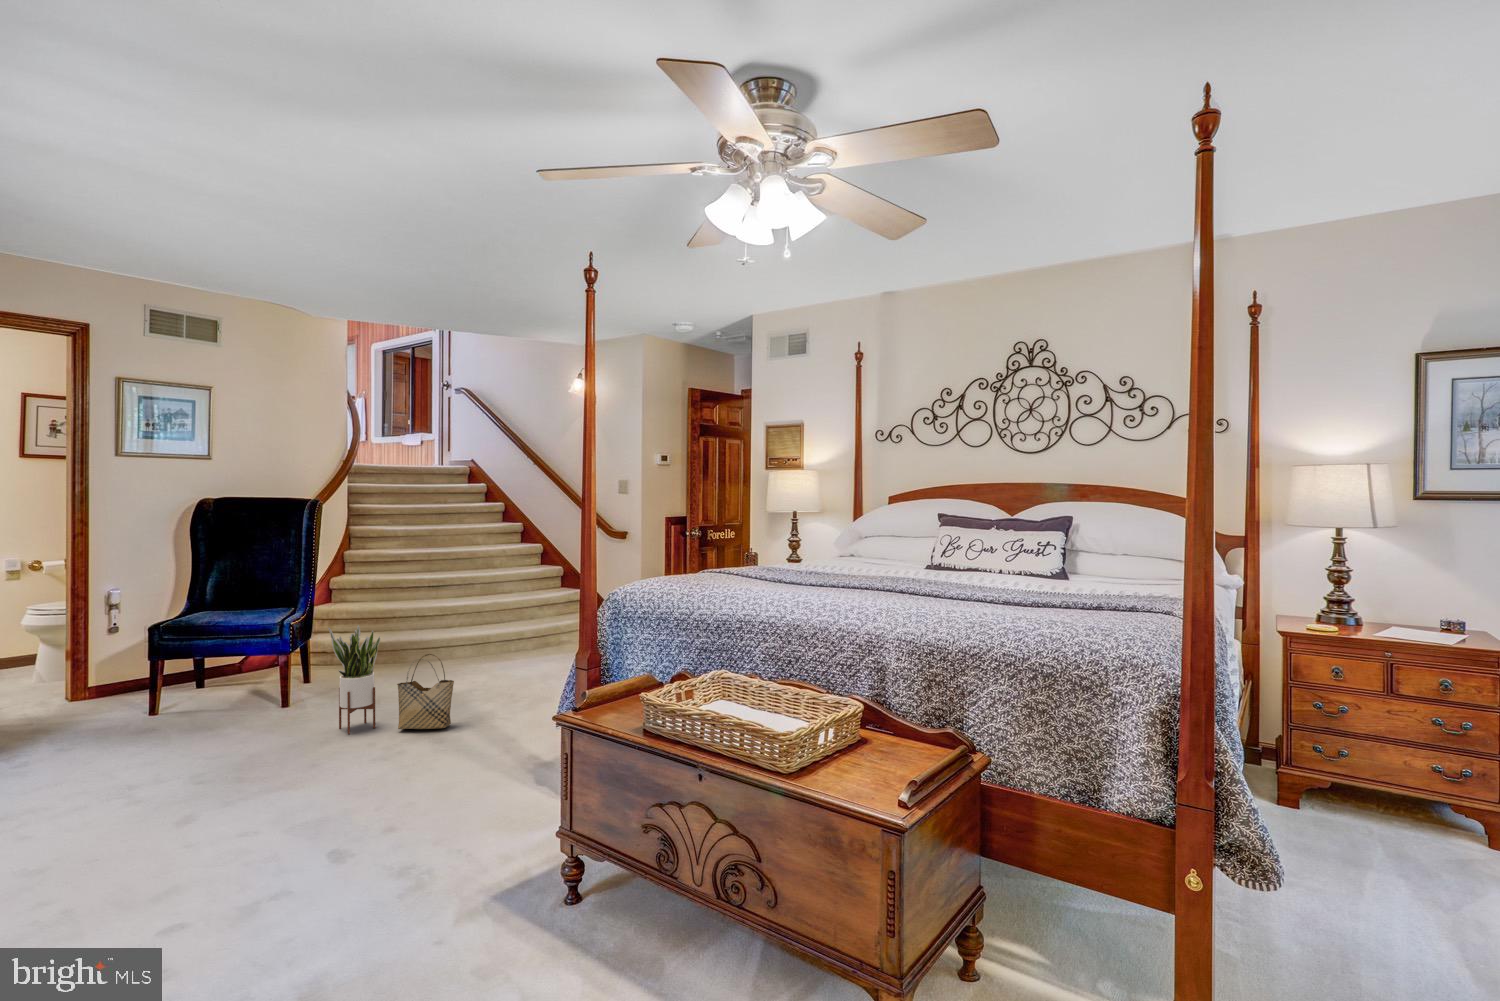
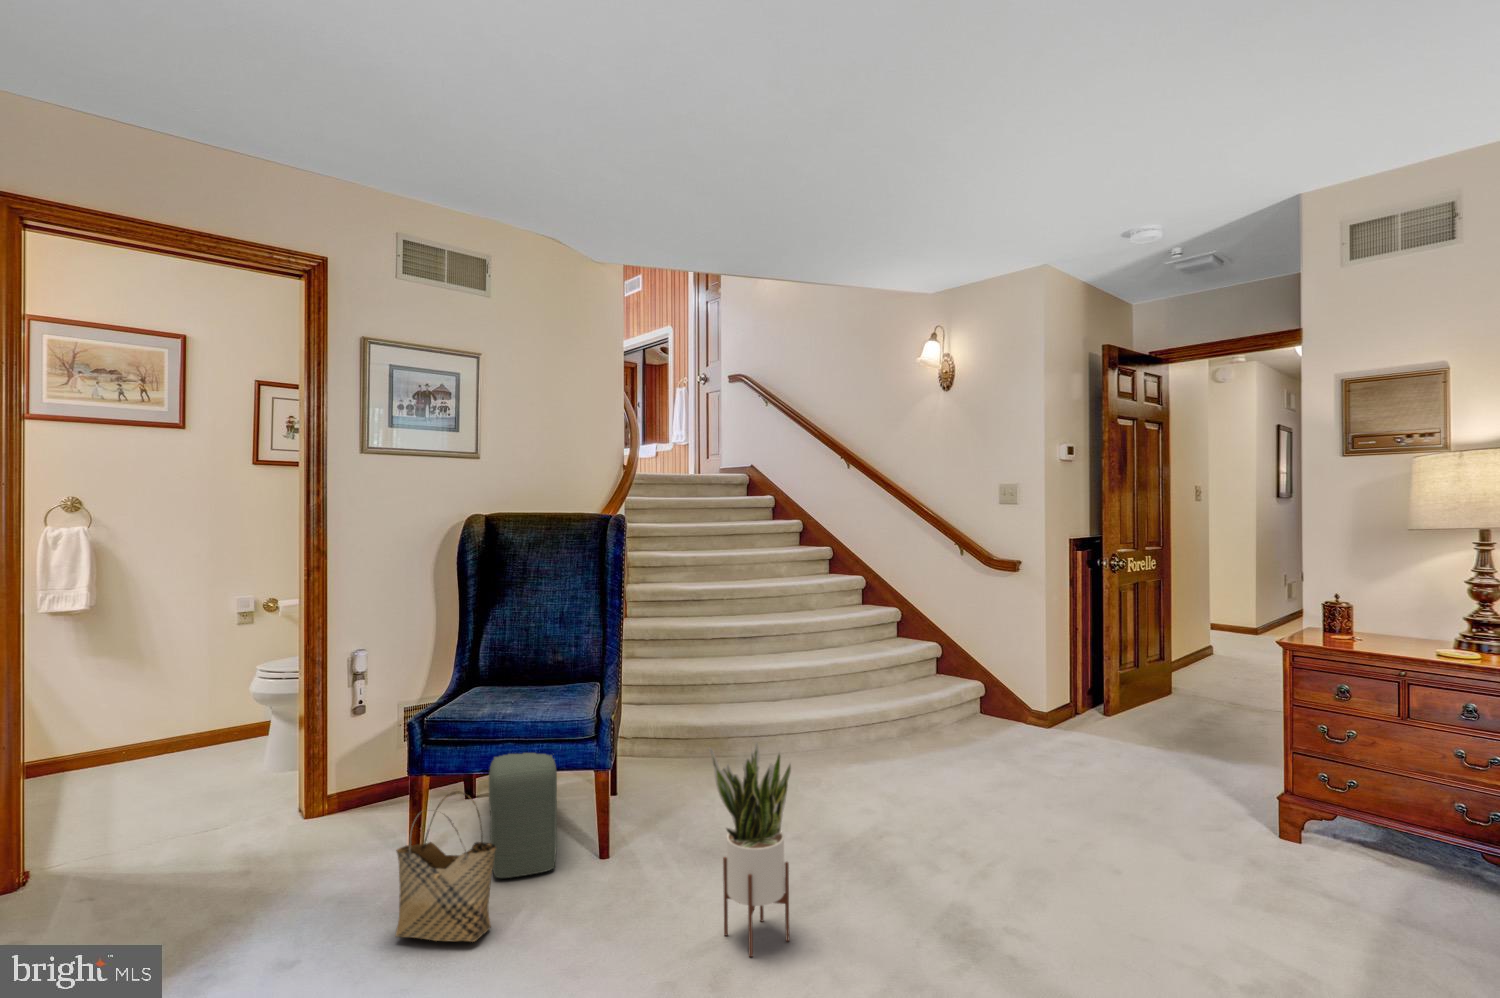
pouf: none [204,631,256,717] -> present [489,753,557,878]
woven basket: present [397,654,454,729] -> present [395,791,496,942]

